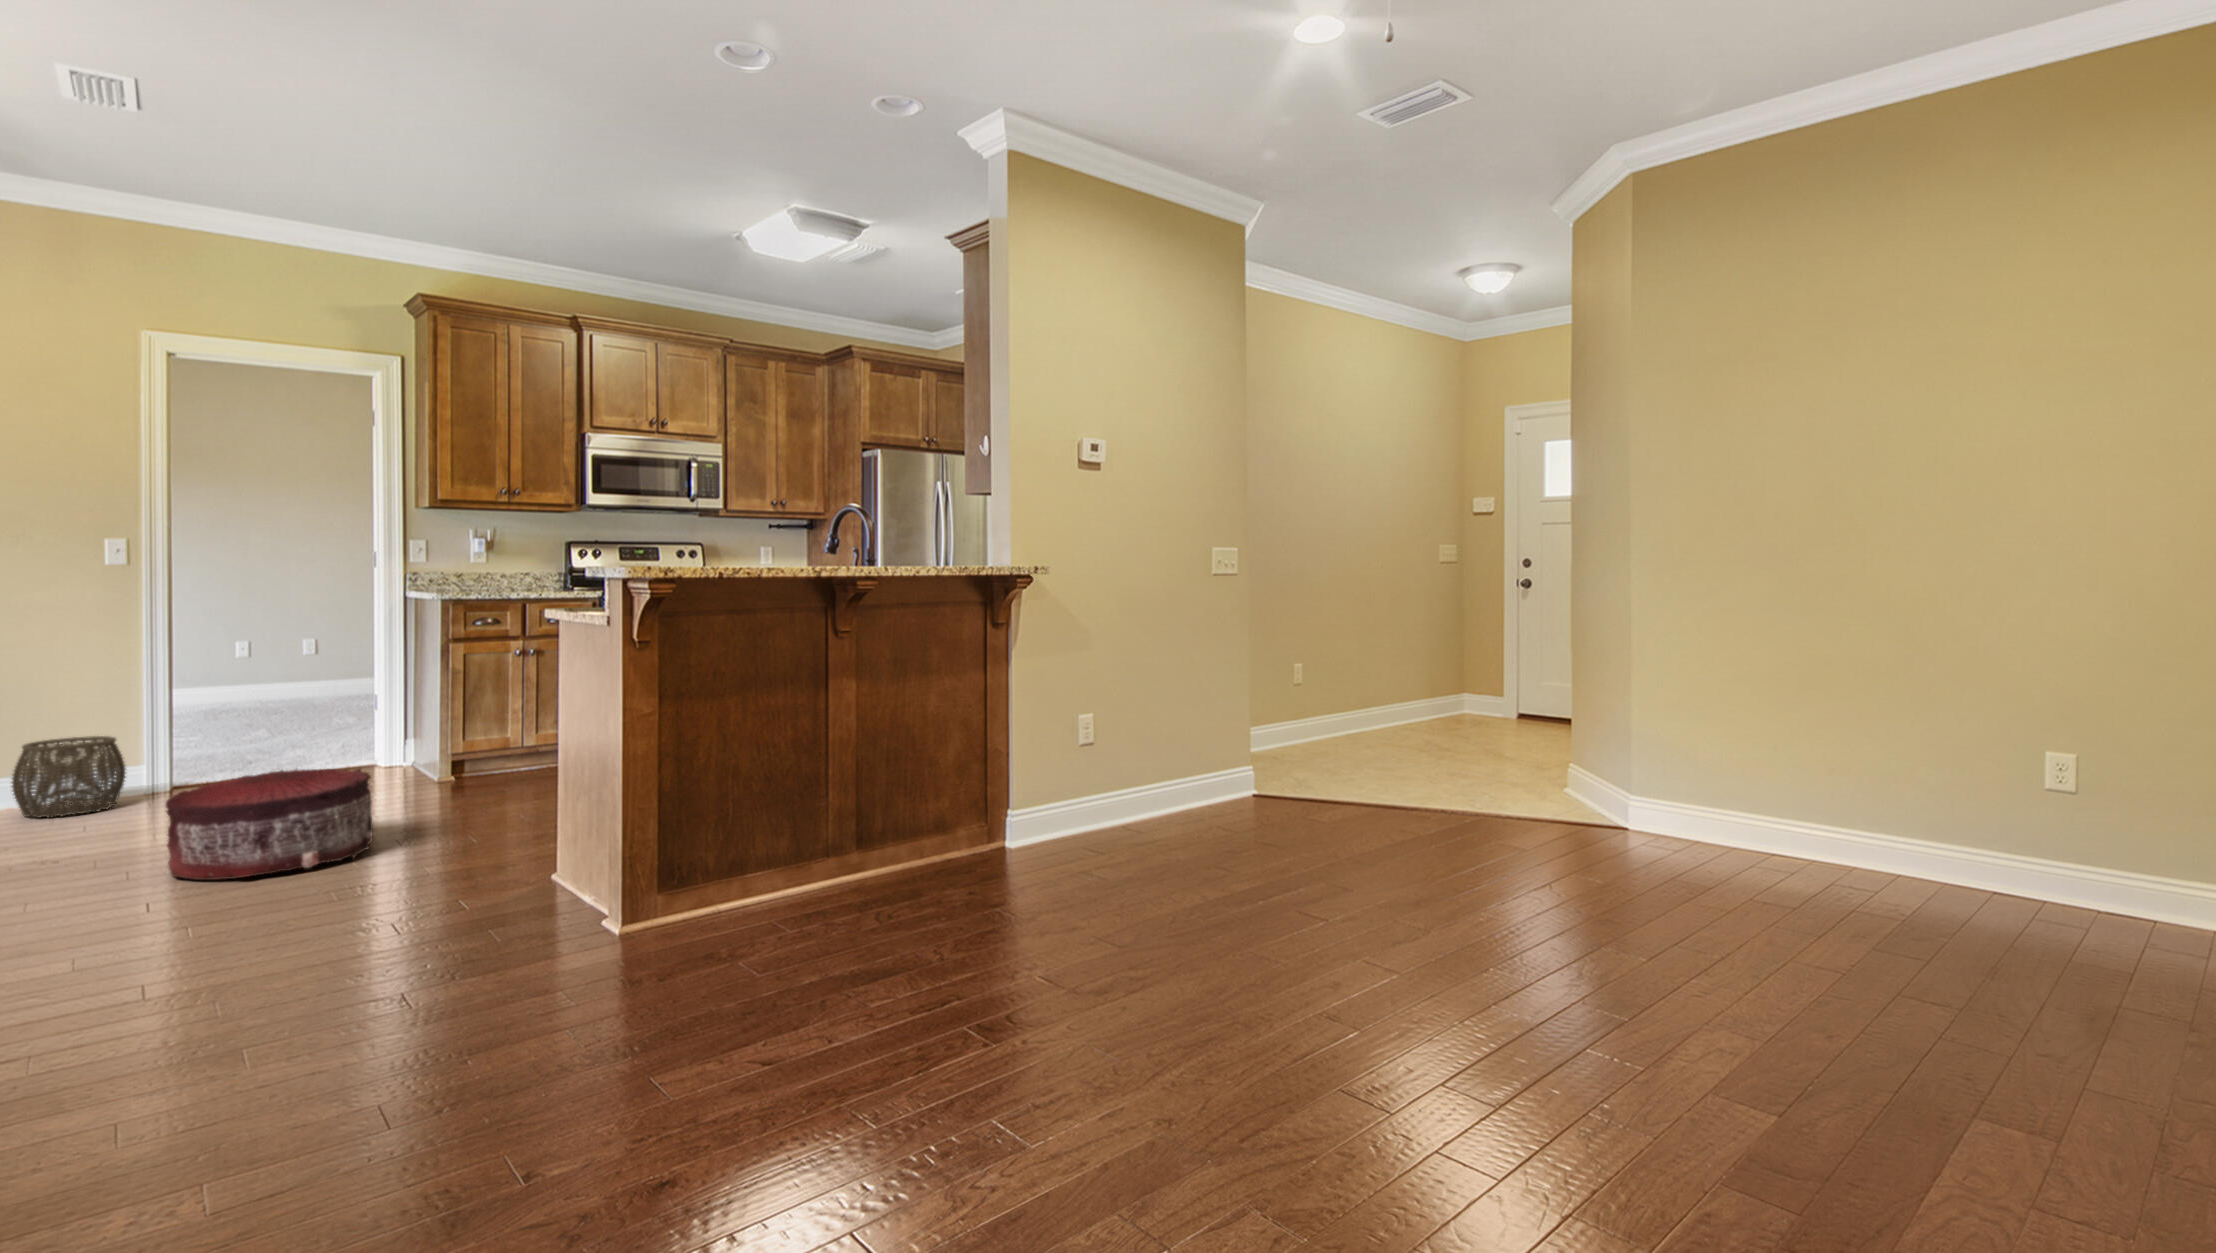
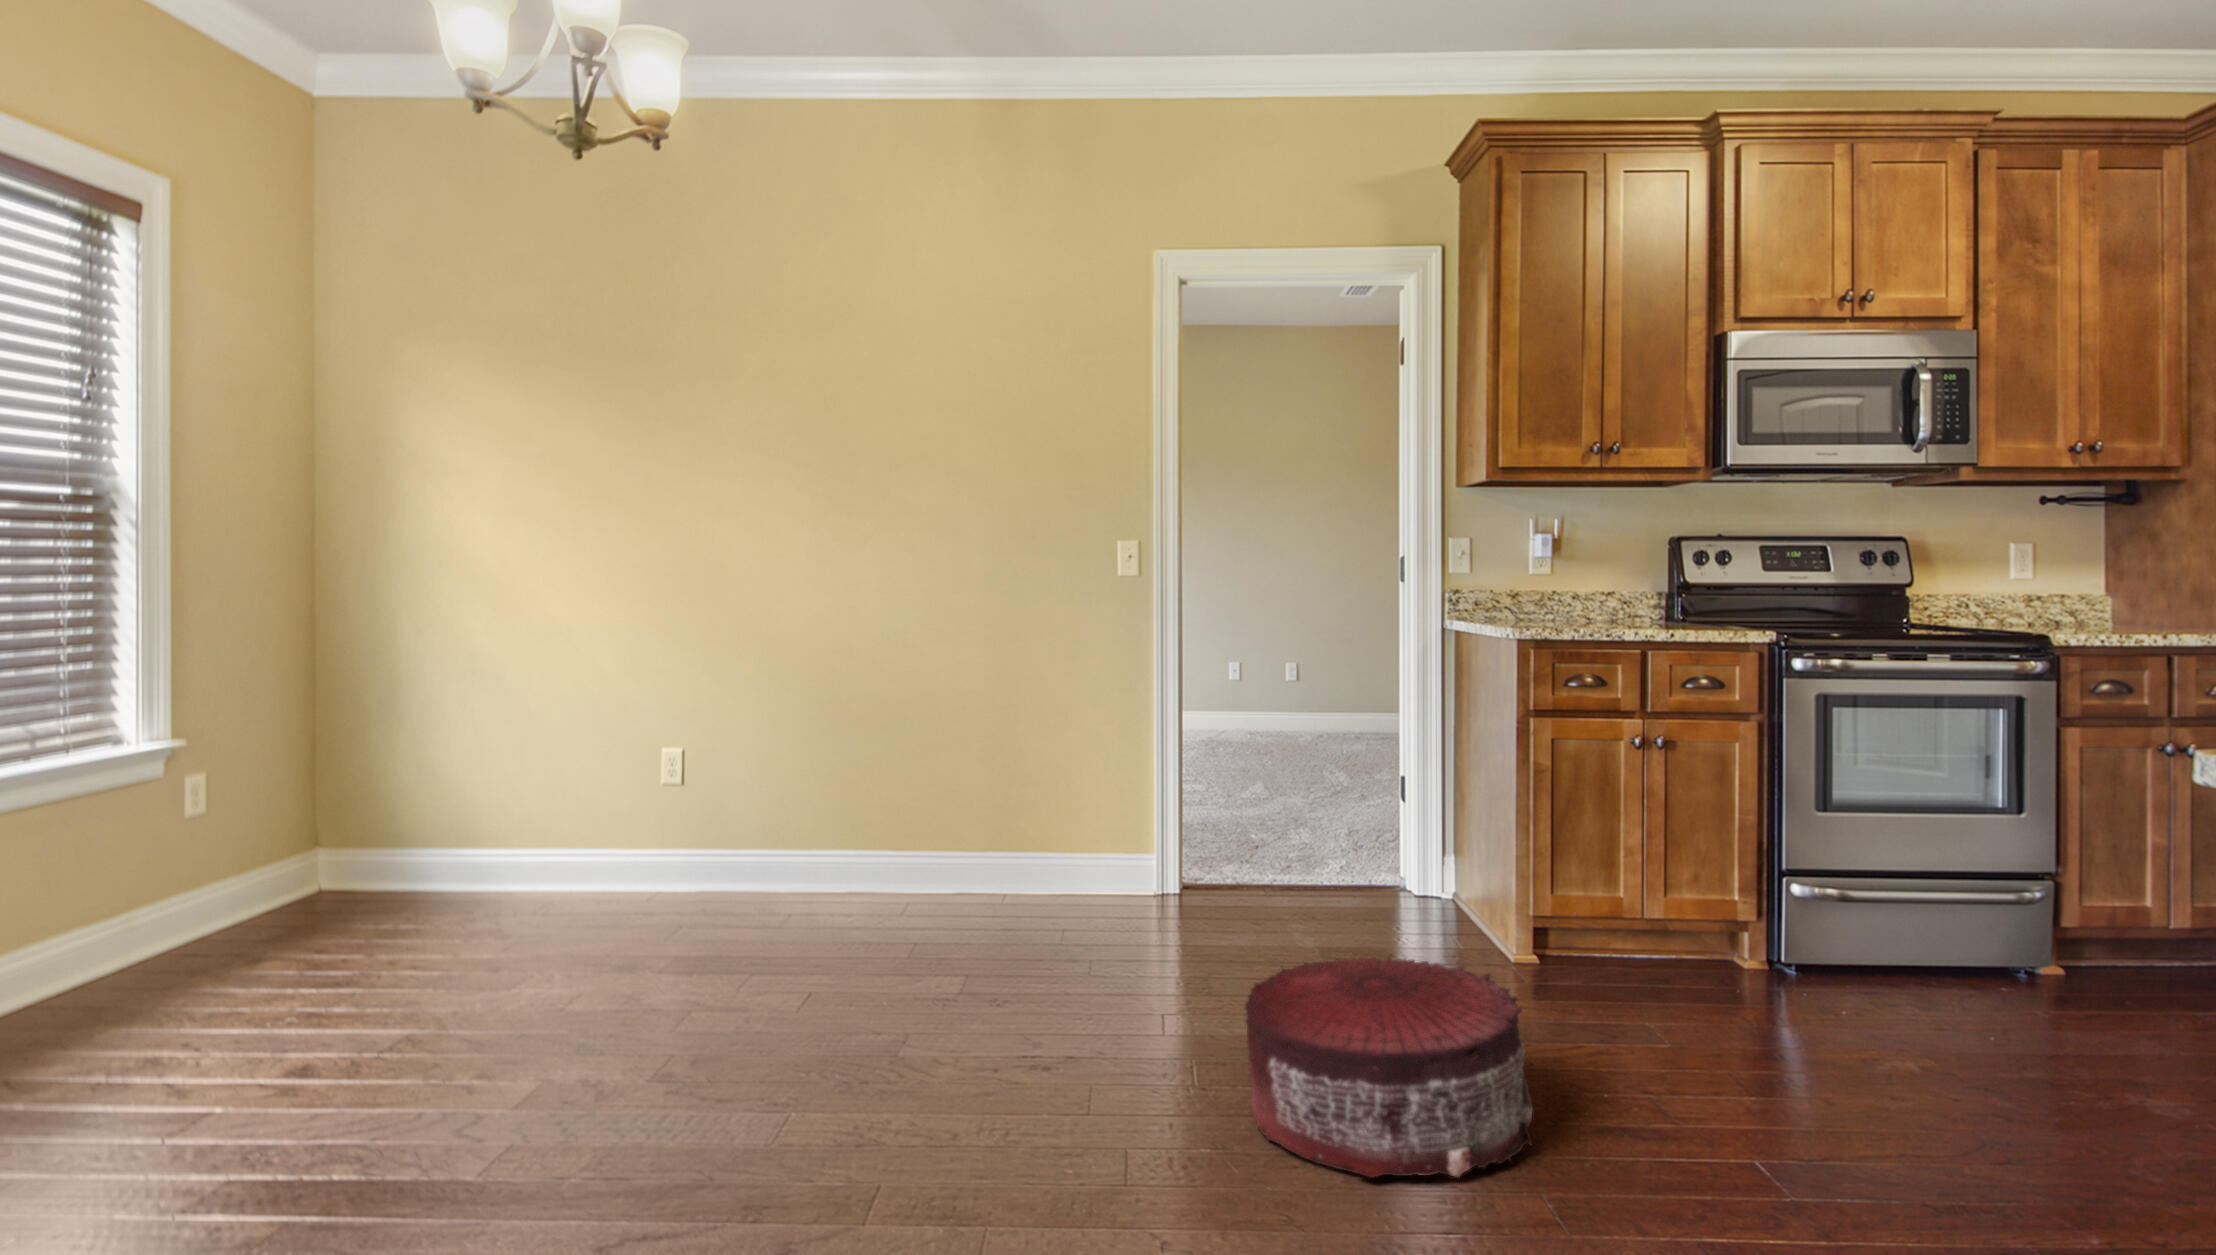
woven basket: present [12,736,126,818] -> none [1030,813,1137,925]

